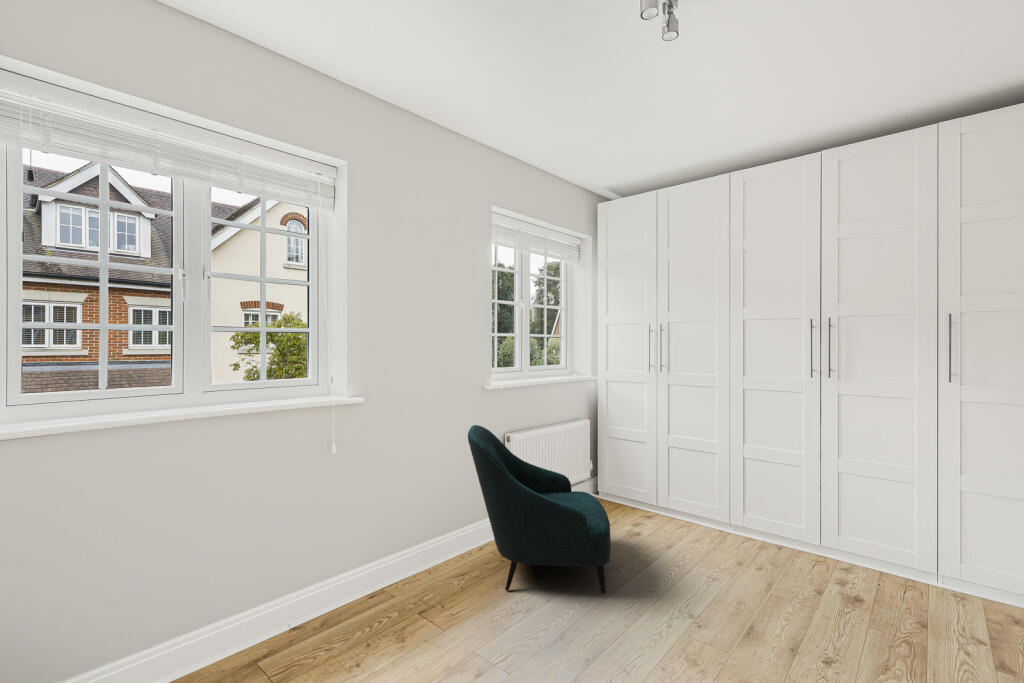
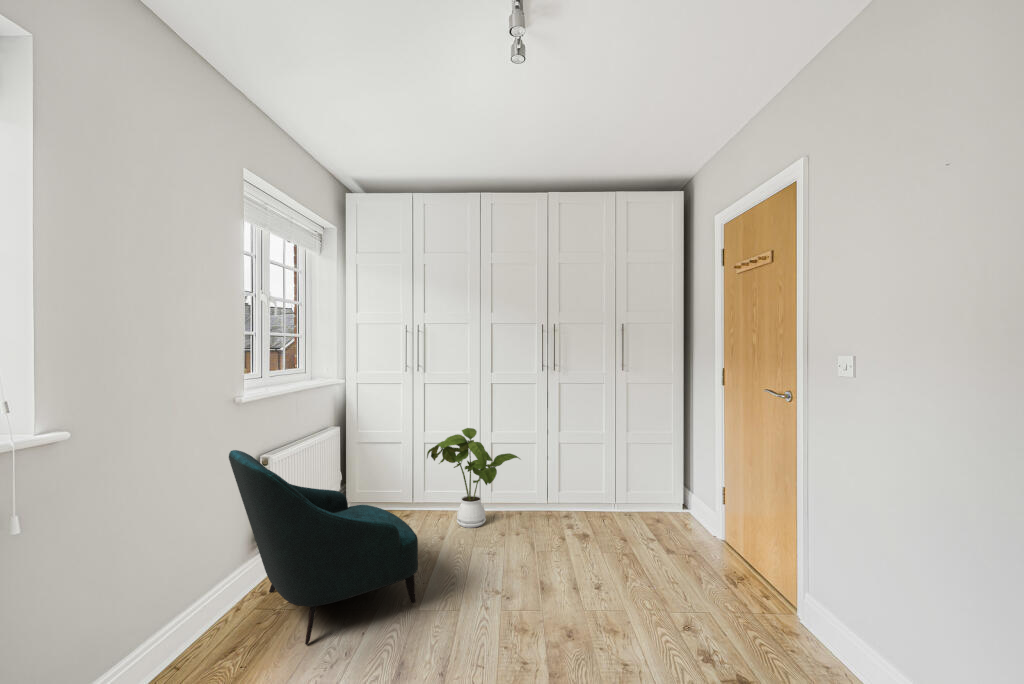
house plant: none [662,436,779,547] -> present [427,428,520,528]

